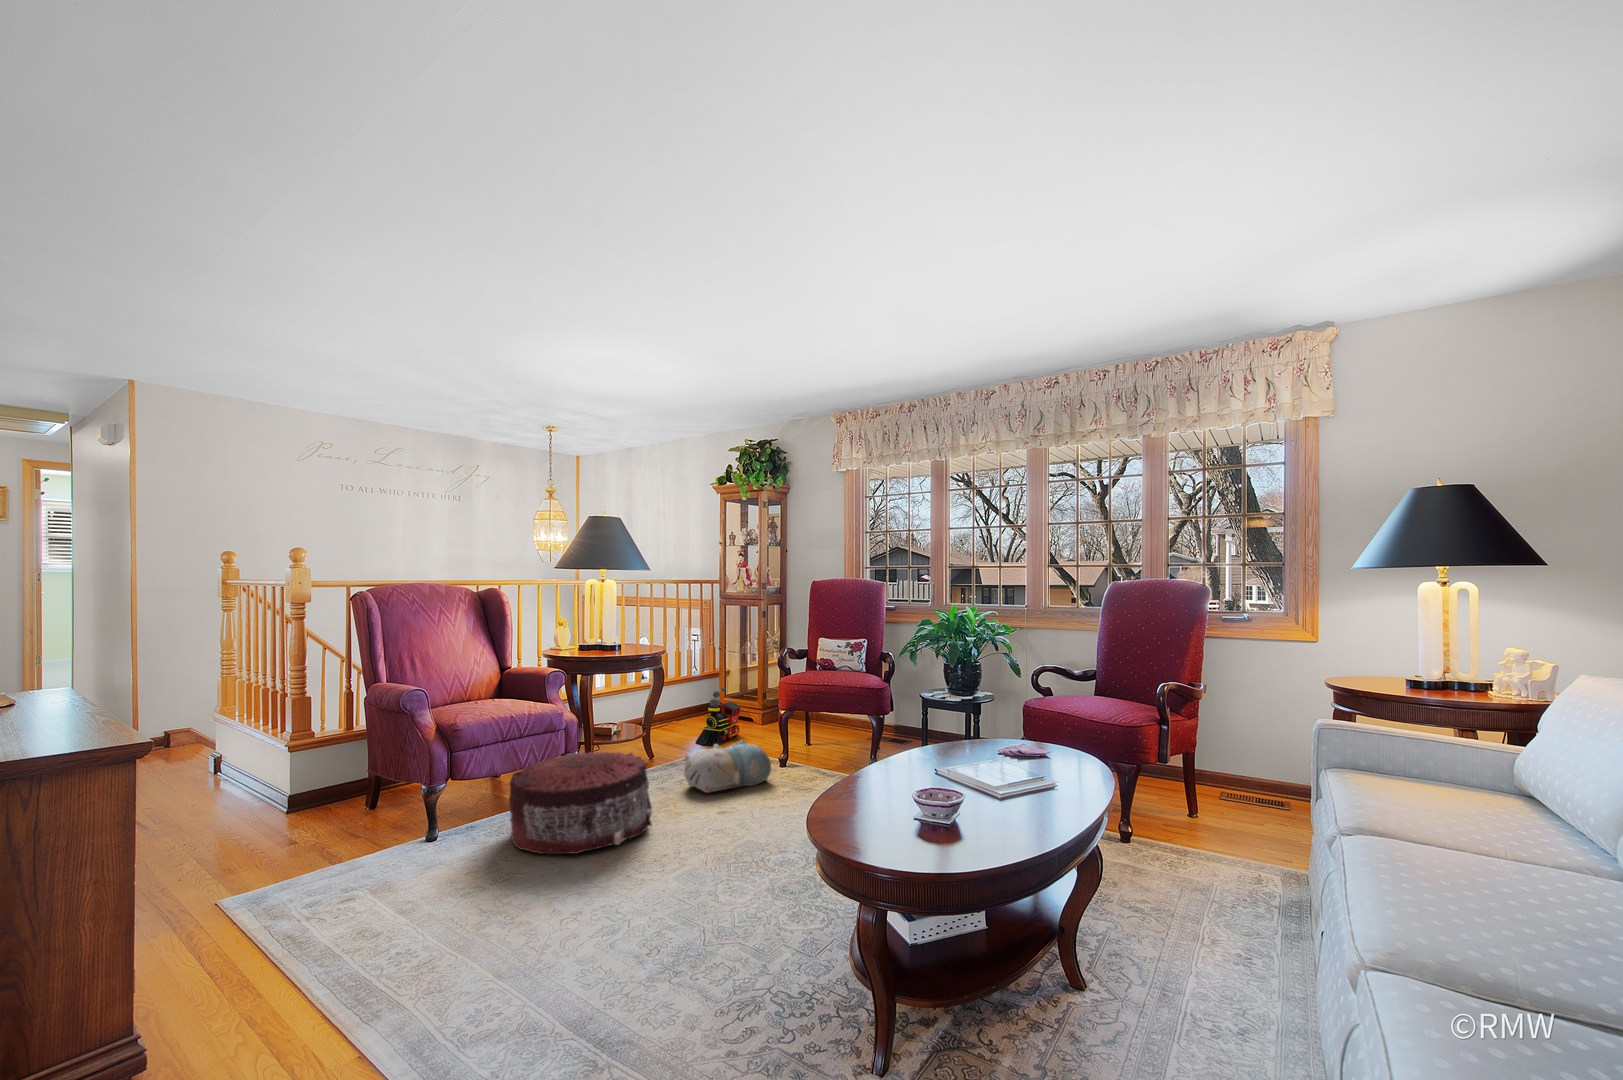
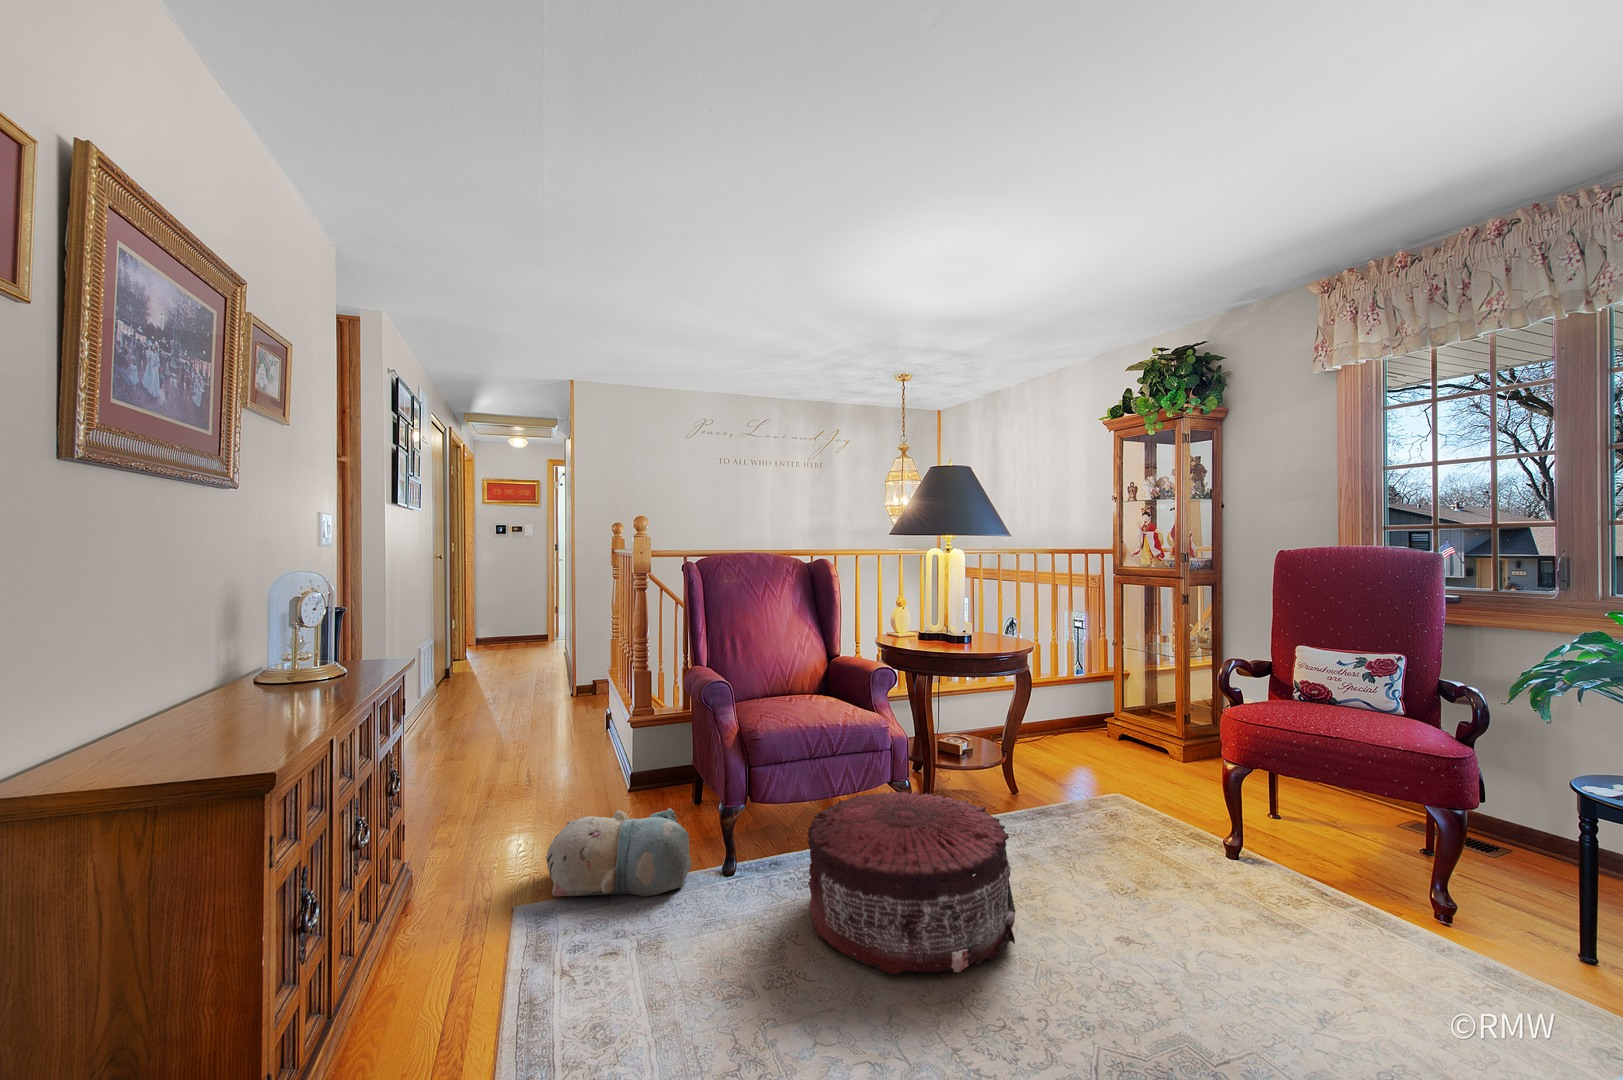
toy train: present [696,687,741,745] -> none [1081,702,1152,786]
plush toy: present [684,741,771,793] -> present [546,808,691,896]

